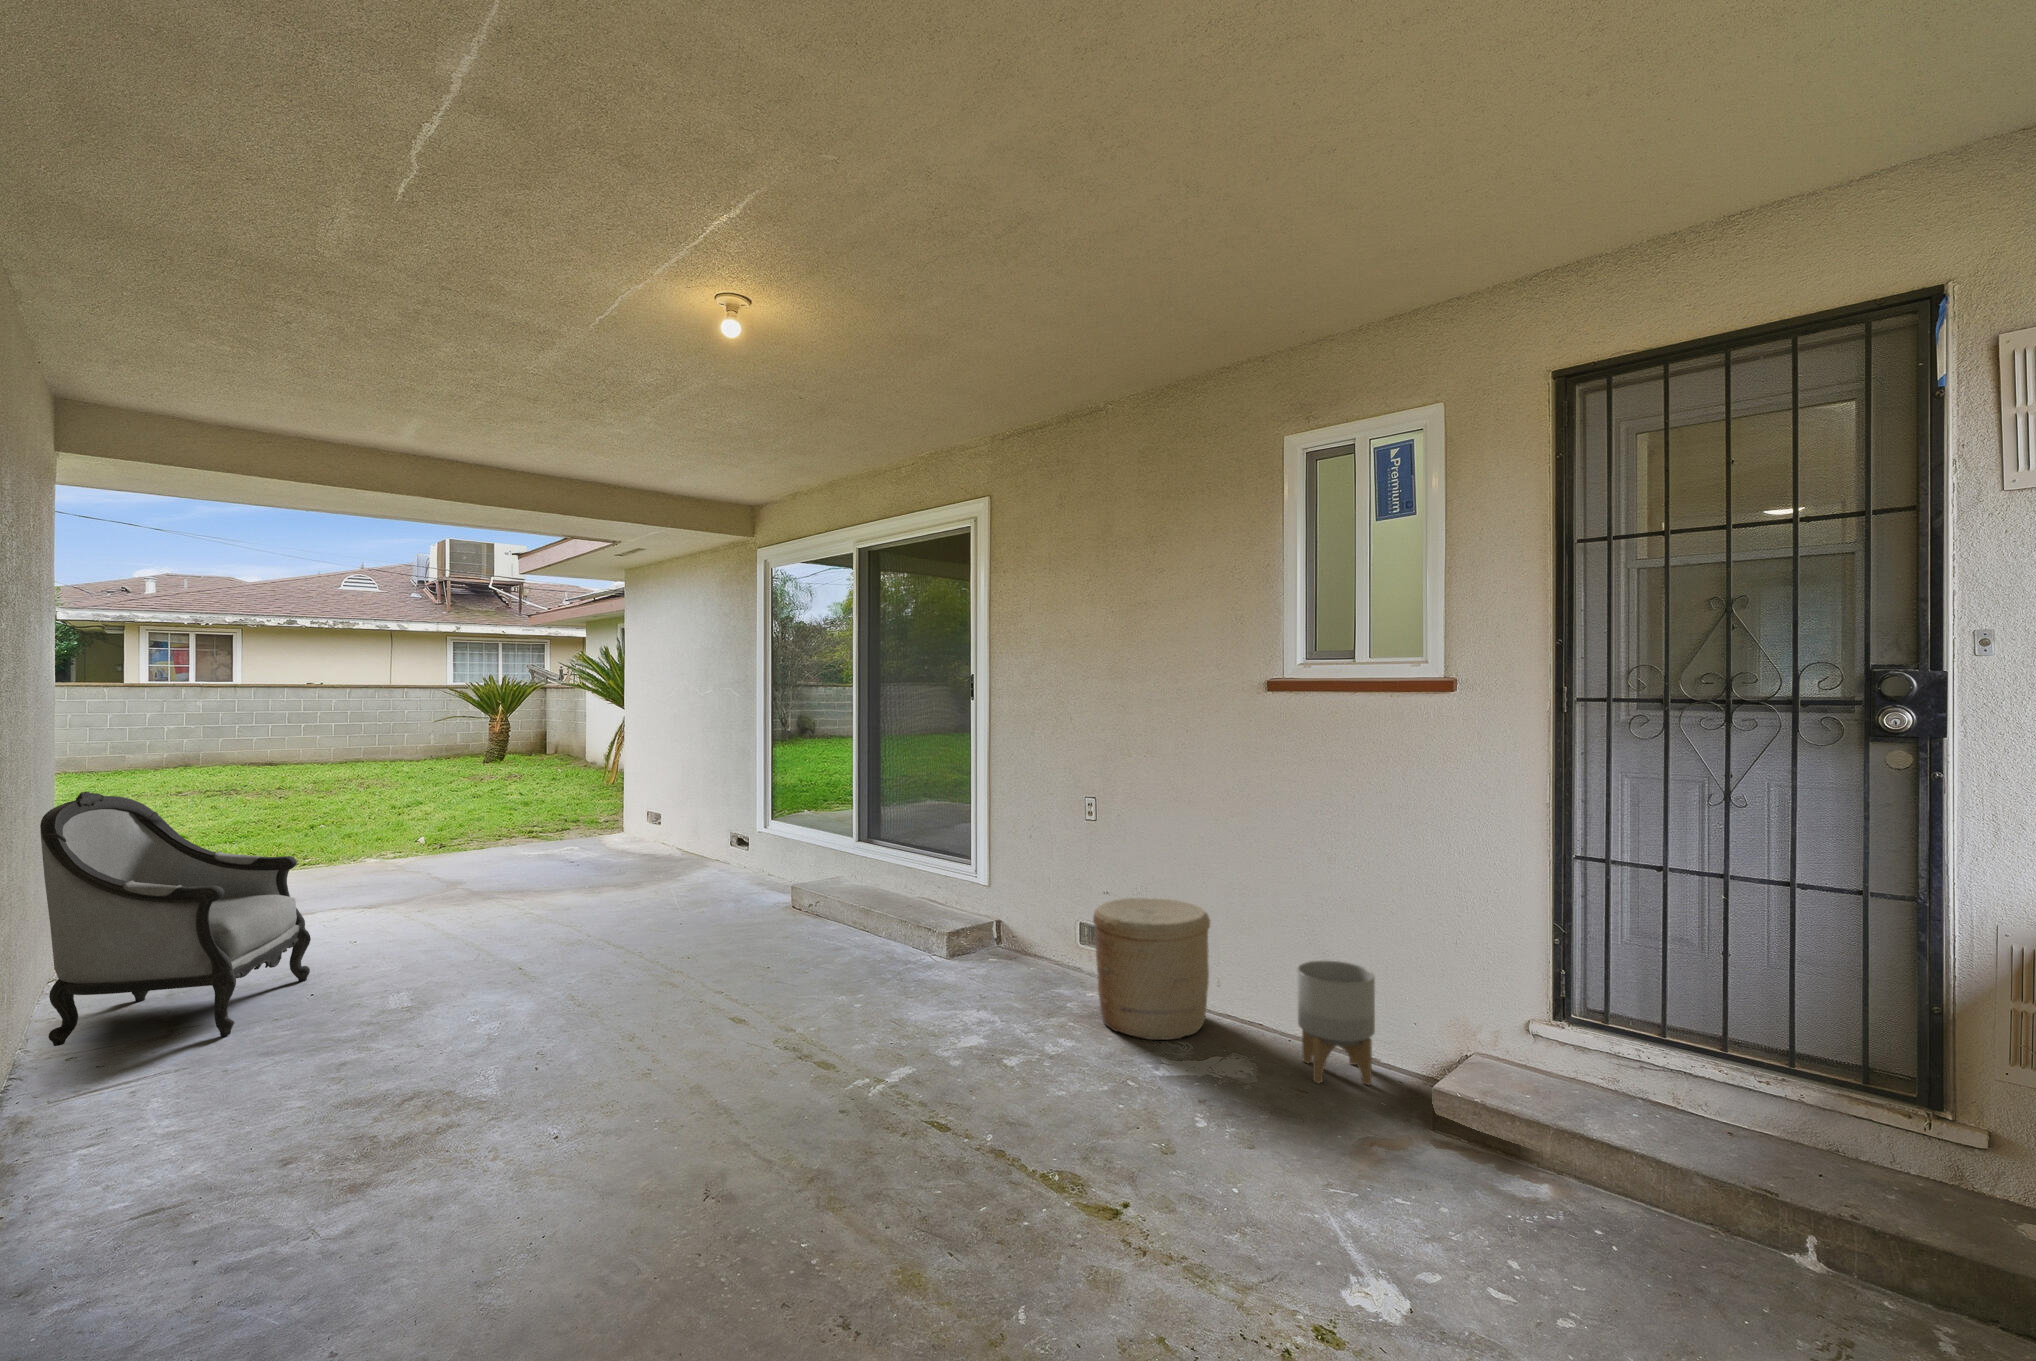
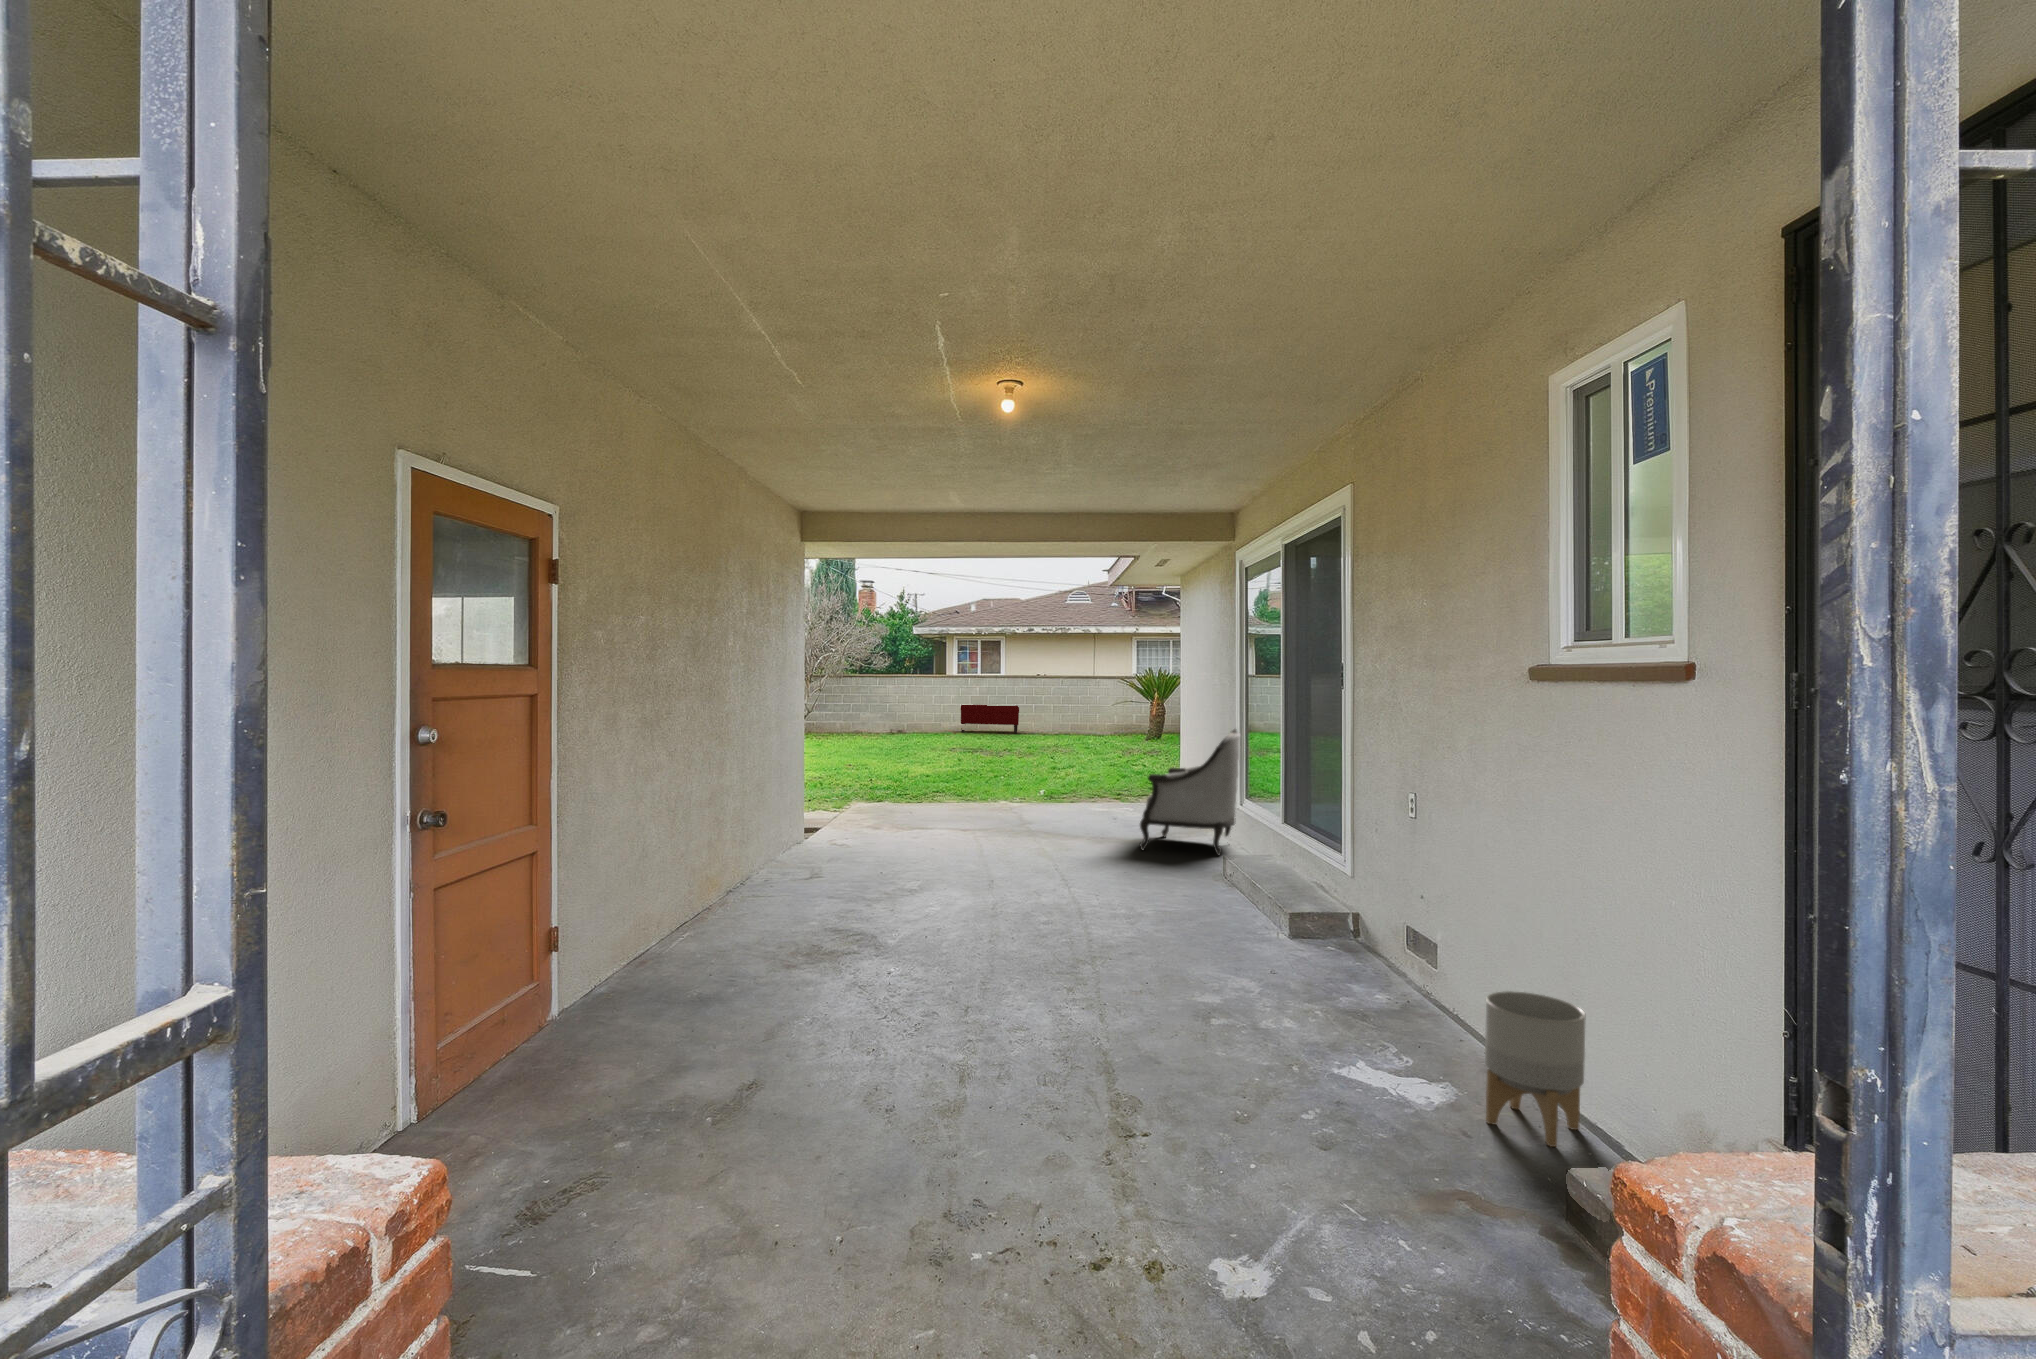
bench: none [184,729,293,772] -> present [961,705,1019,734]
armchair: present [40,791,311,1046] -> present [1140,729,1240,855]
woven basket: present [1093,898,1210,1040] -> none [1339,896,1475,1050]

